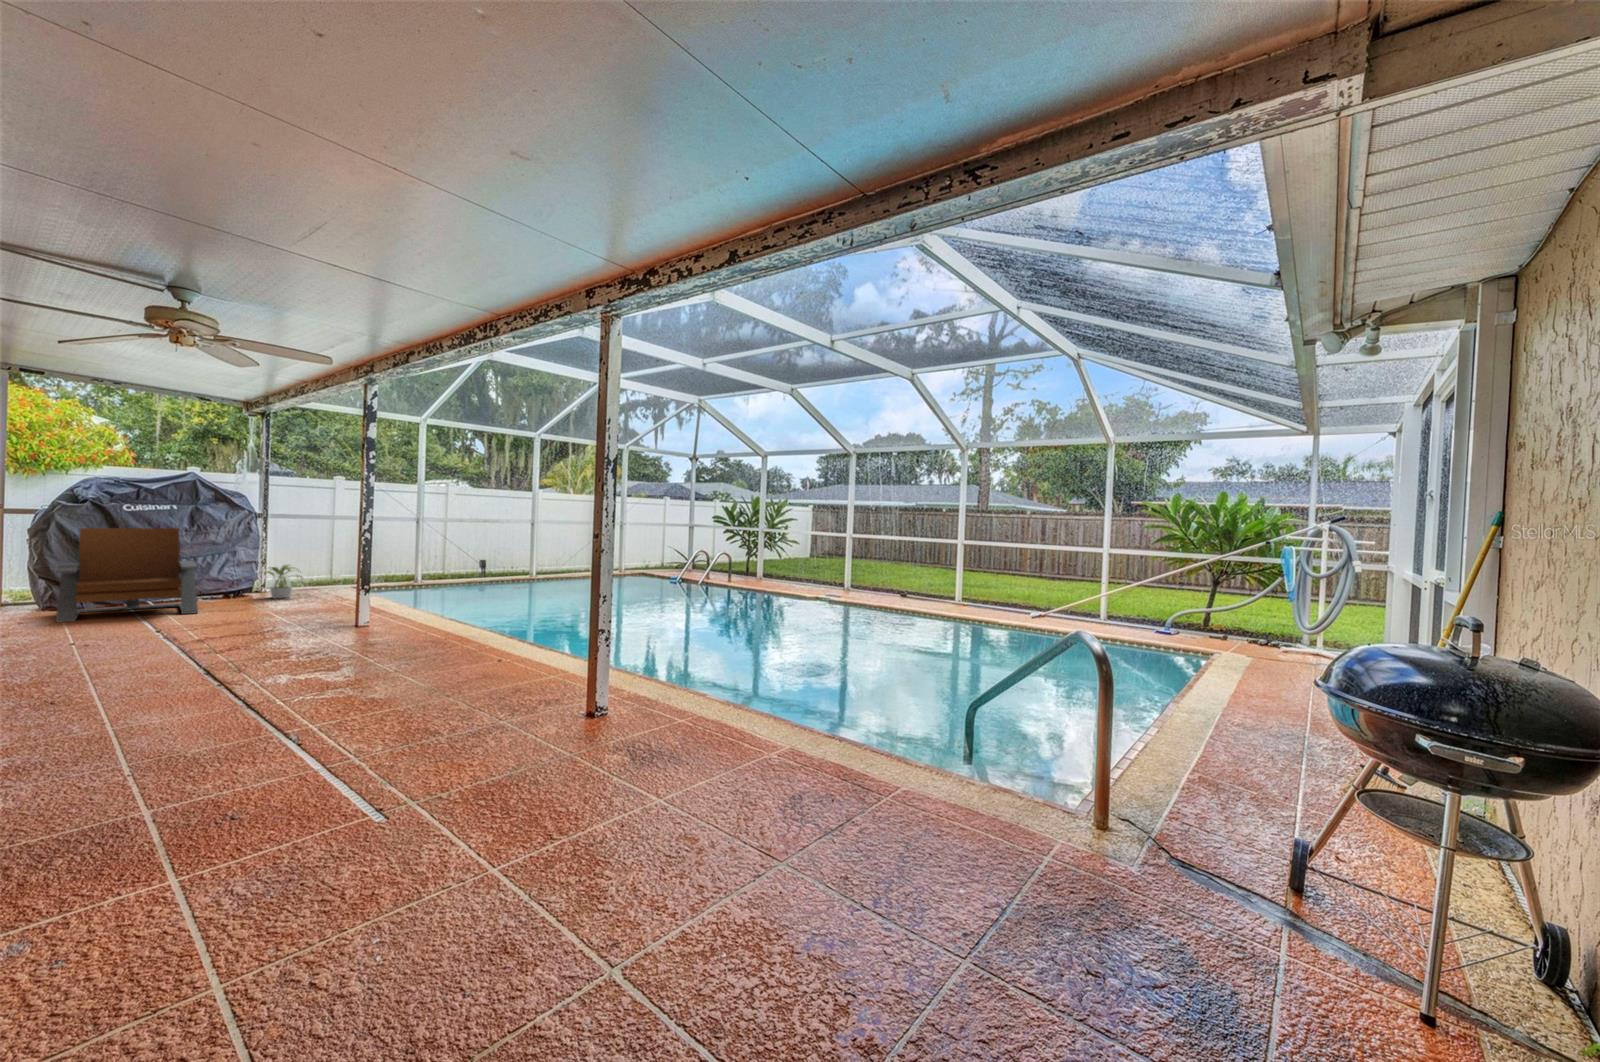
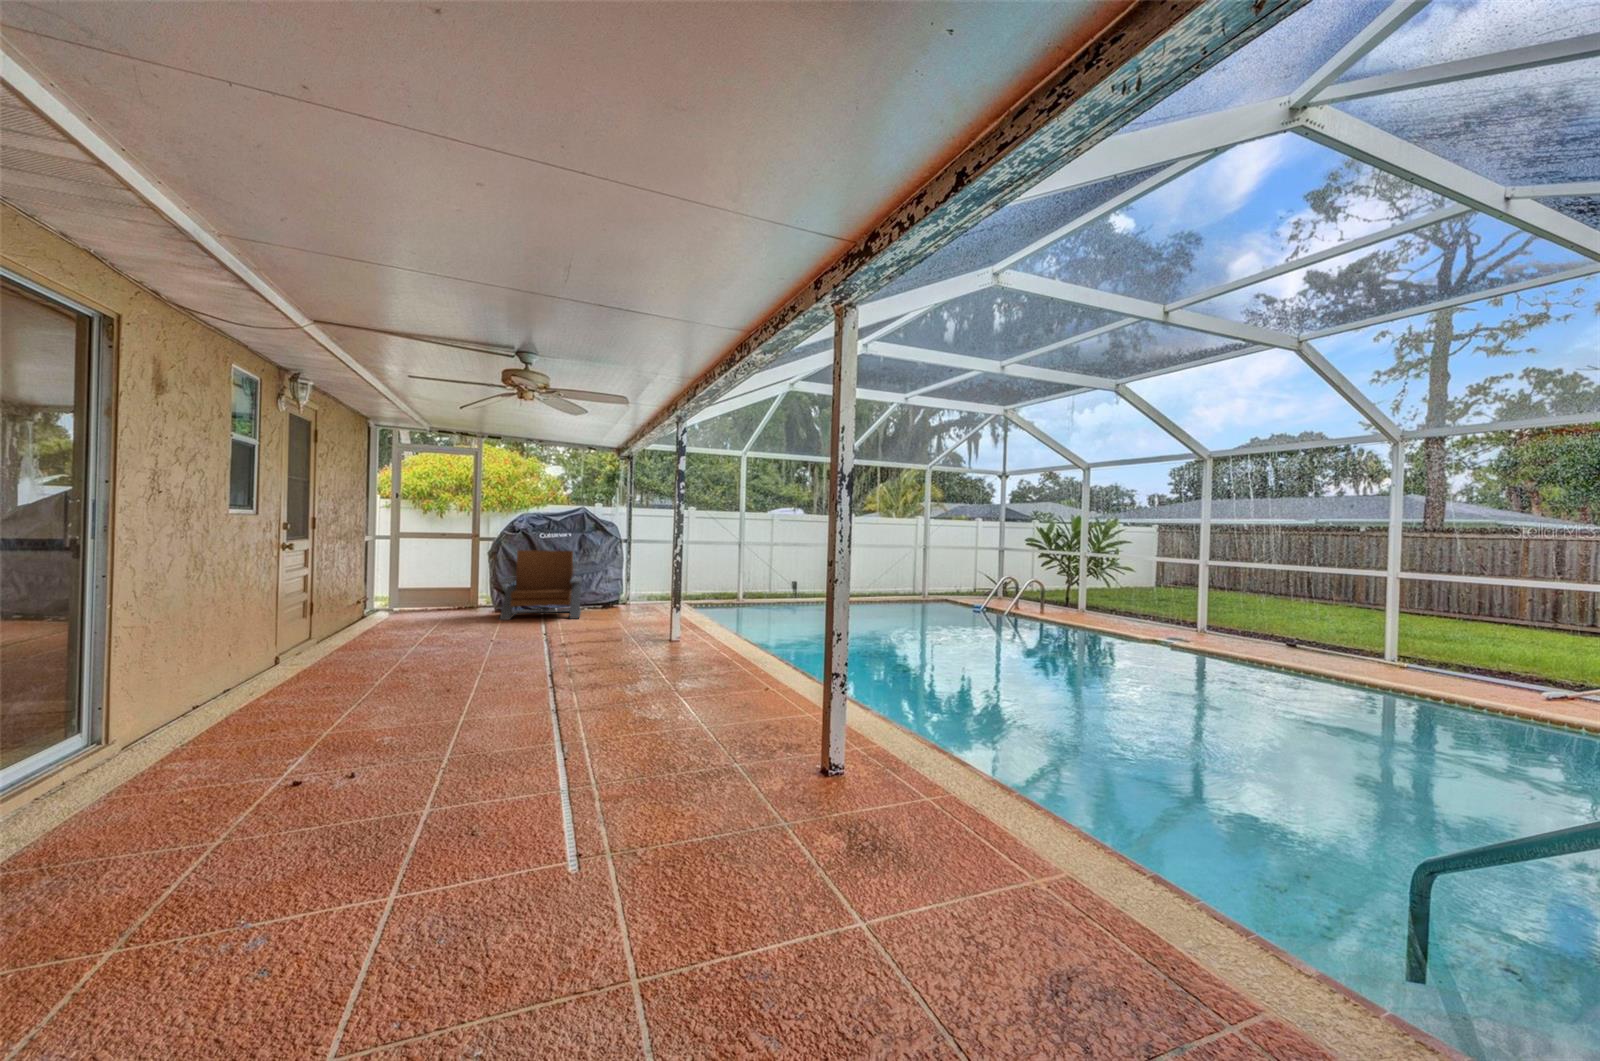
potted plant: present [266,565,302,598] -> none [624,581,652,609]

